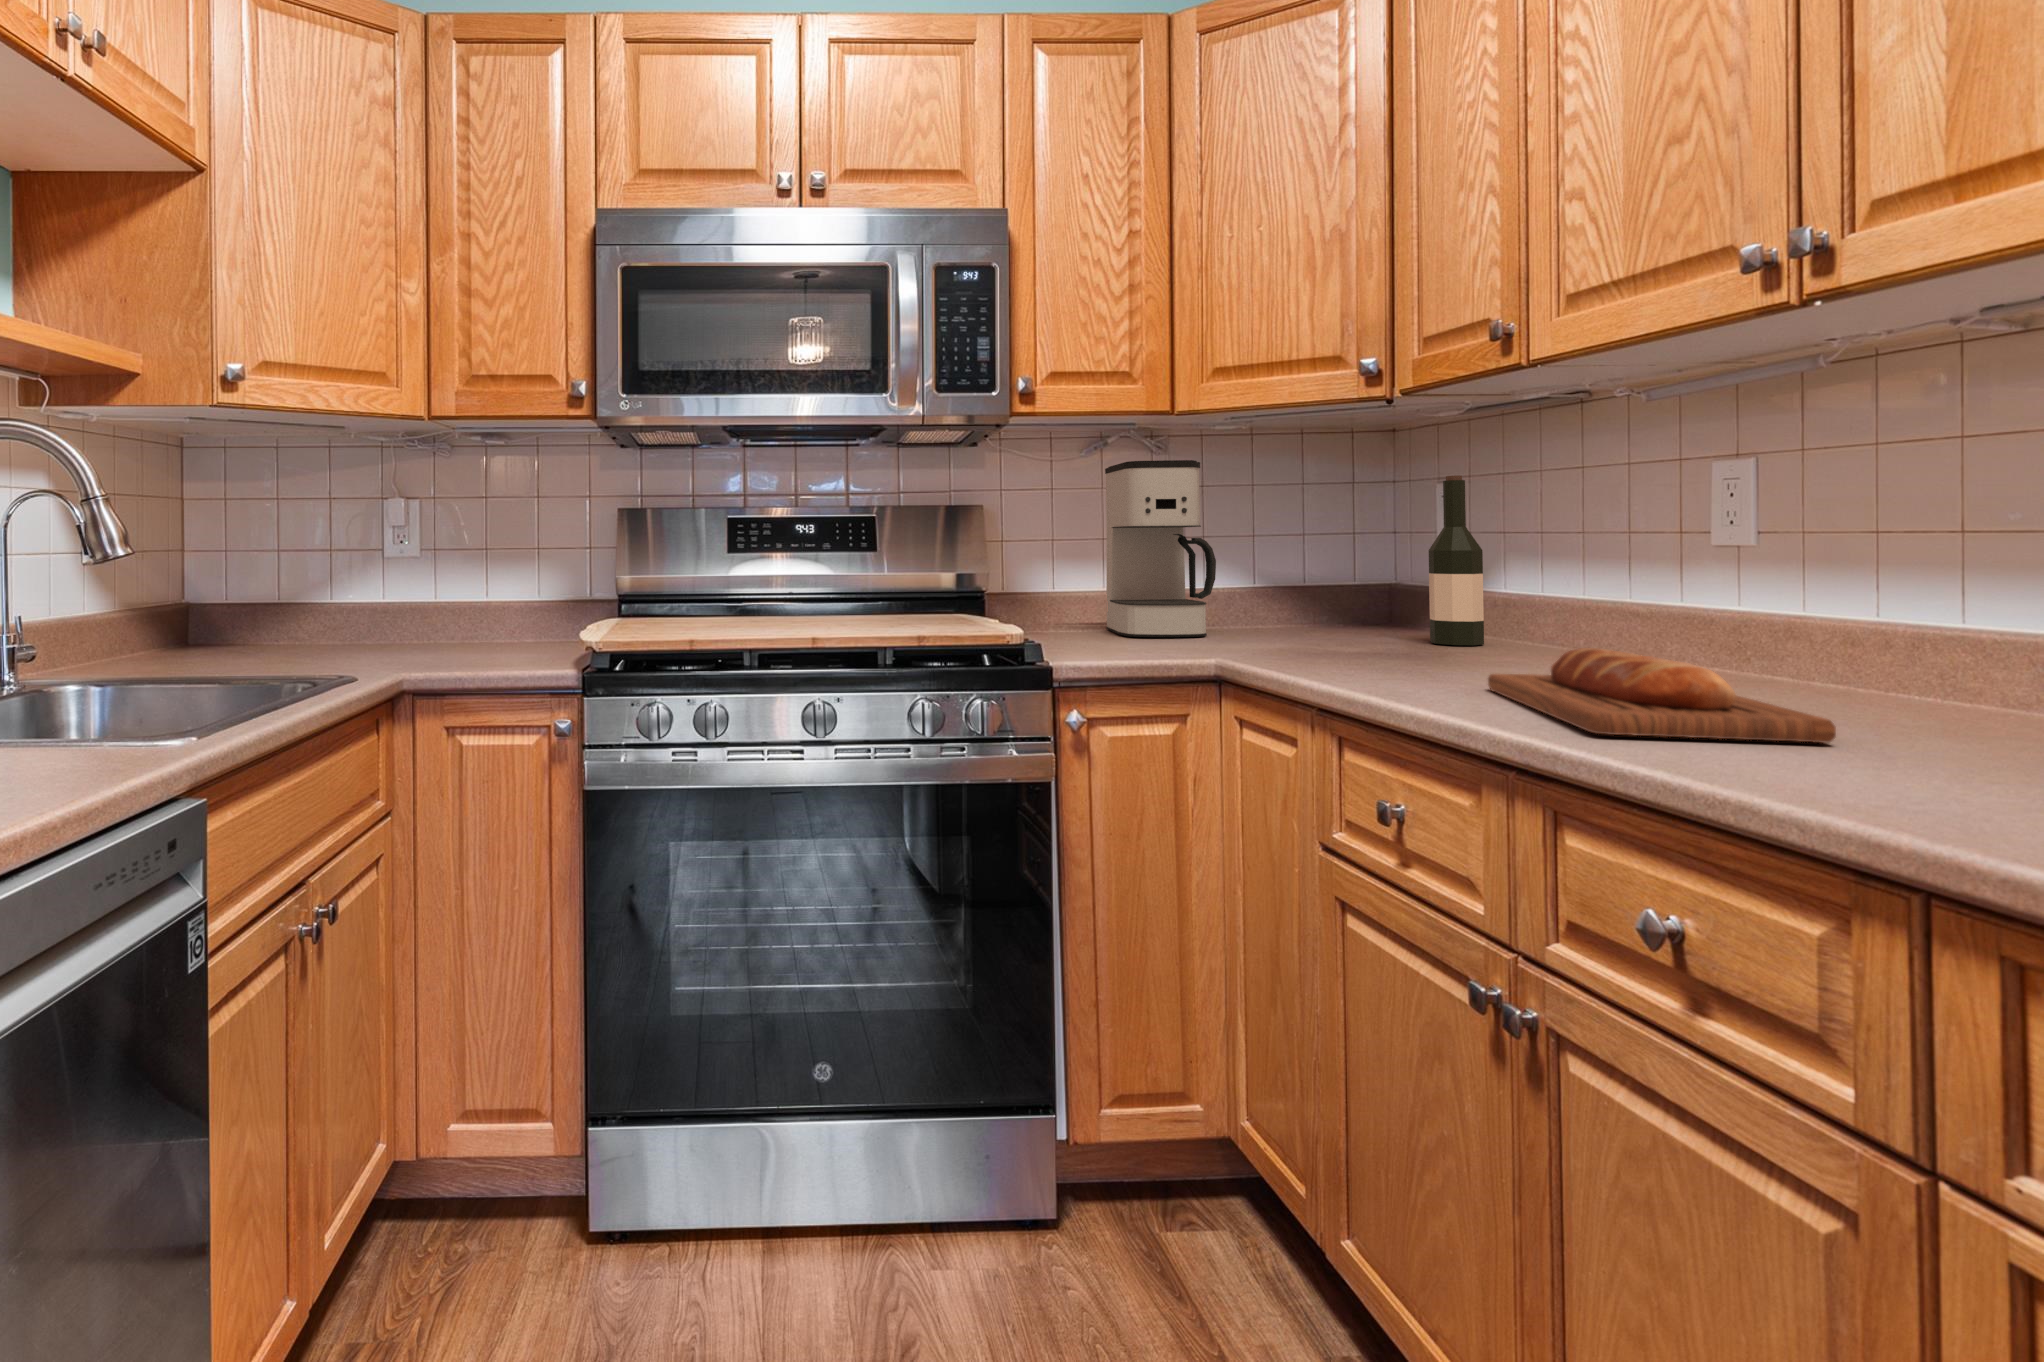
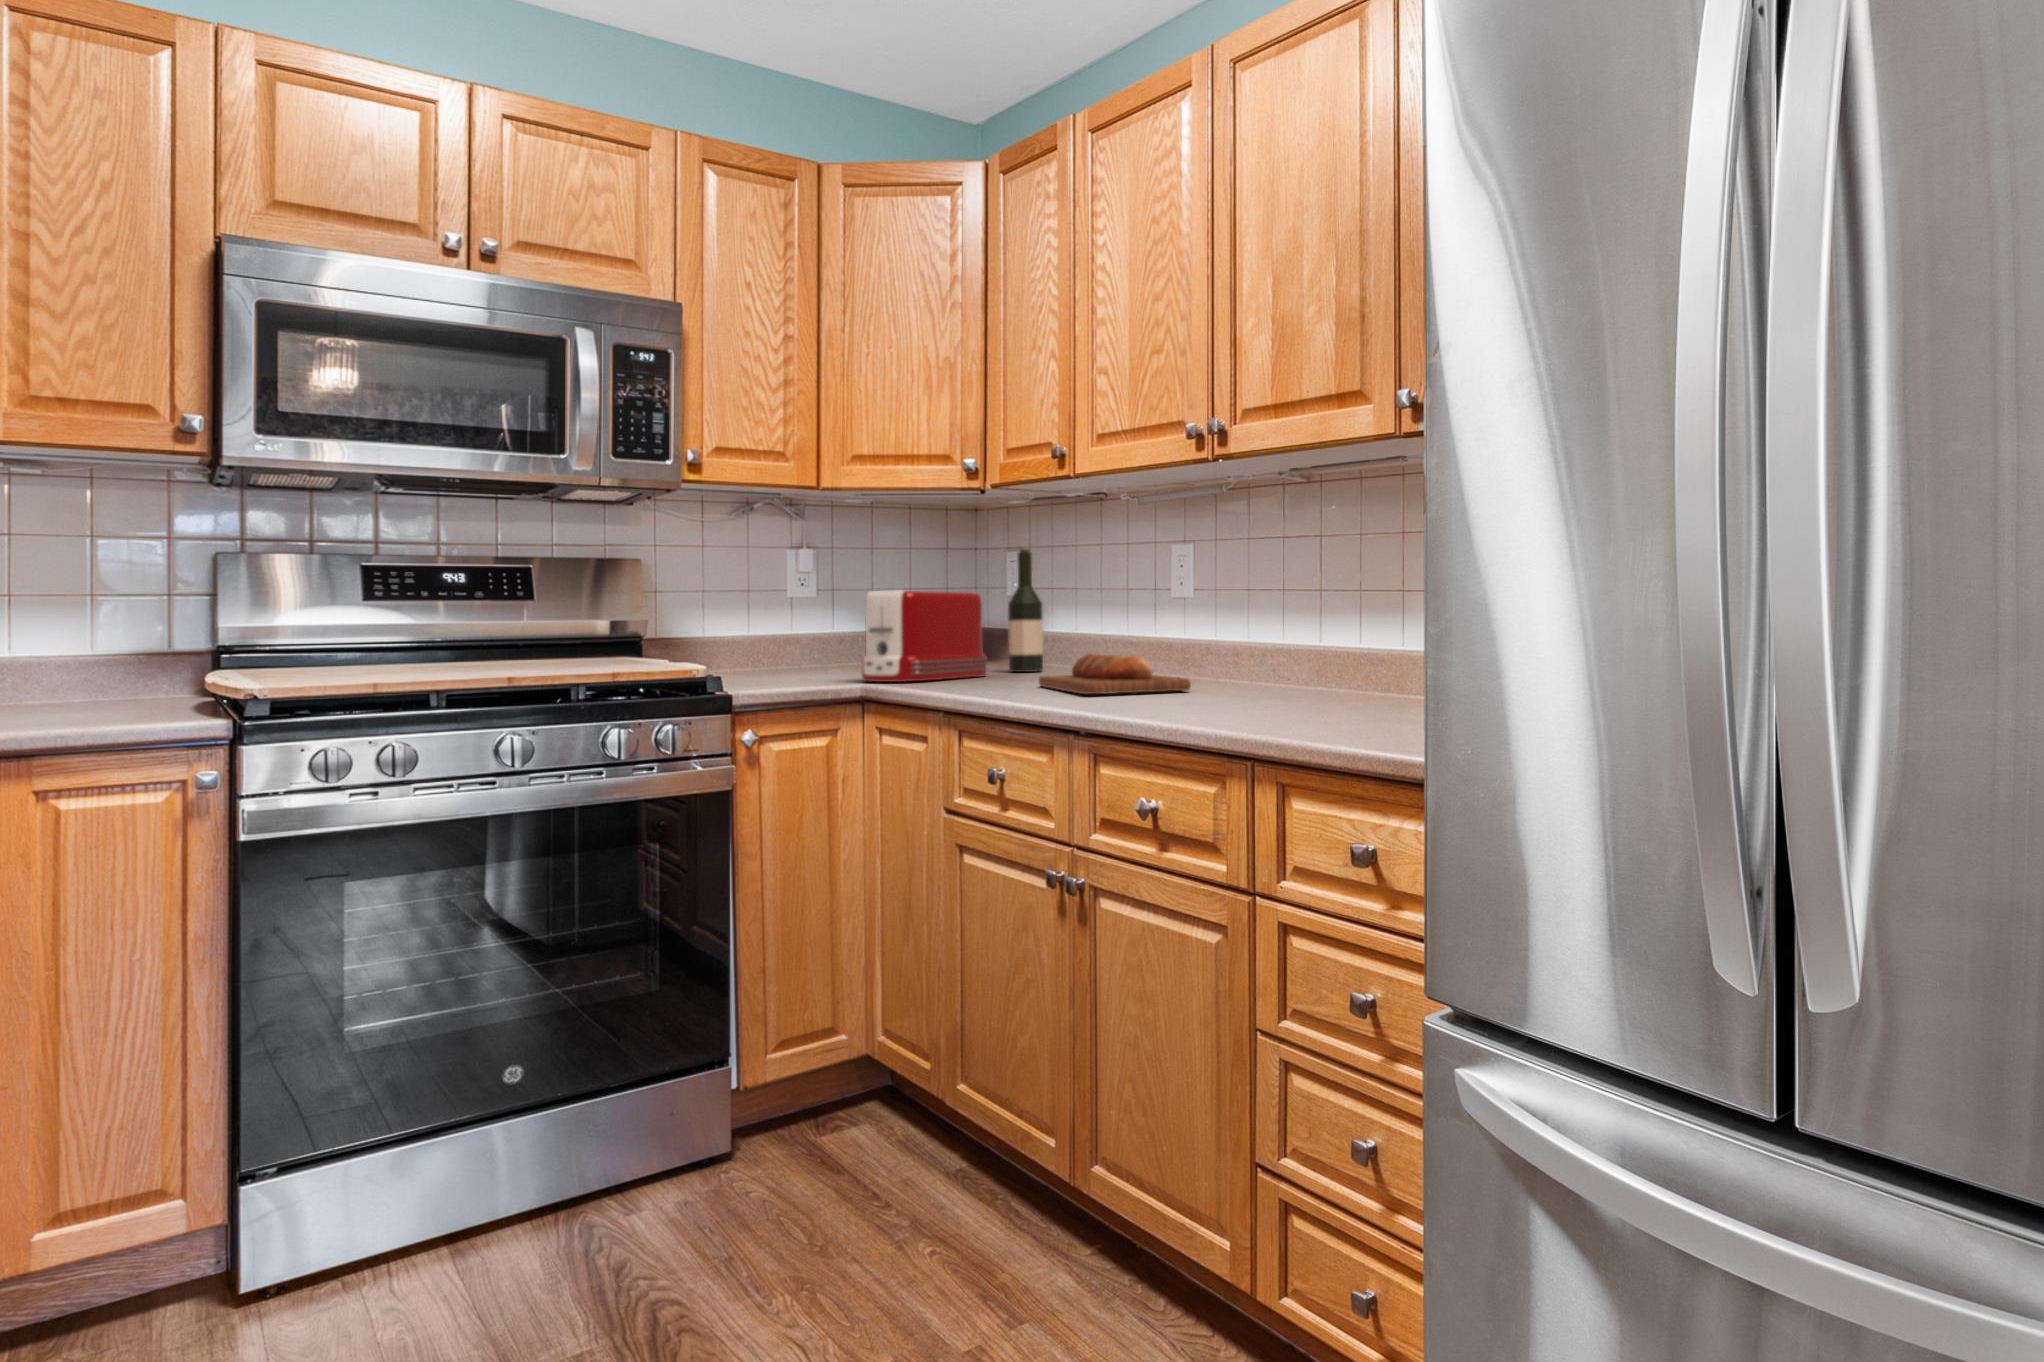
coffee maker: present [1105,460,1216,637] -> none [756,528,853,679]
toaster: none [1220,537,1398,657] -> present [861,590,987,682]

